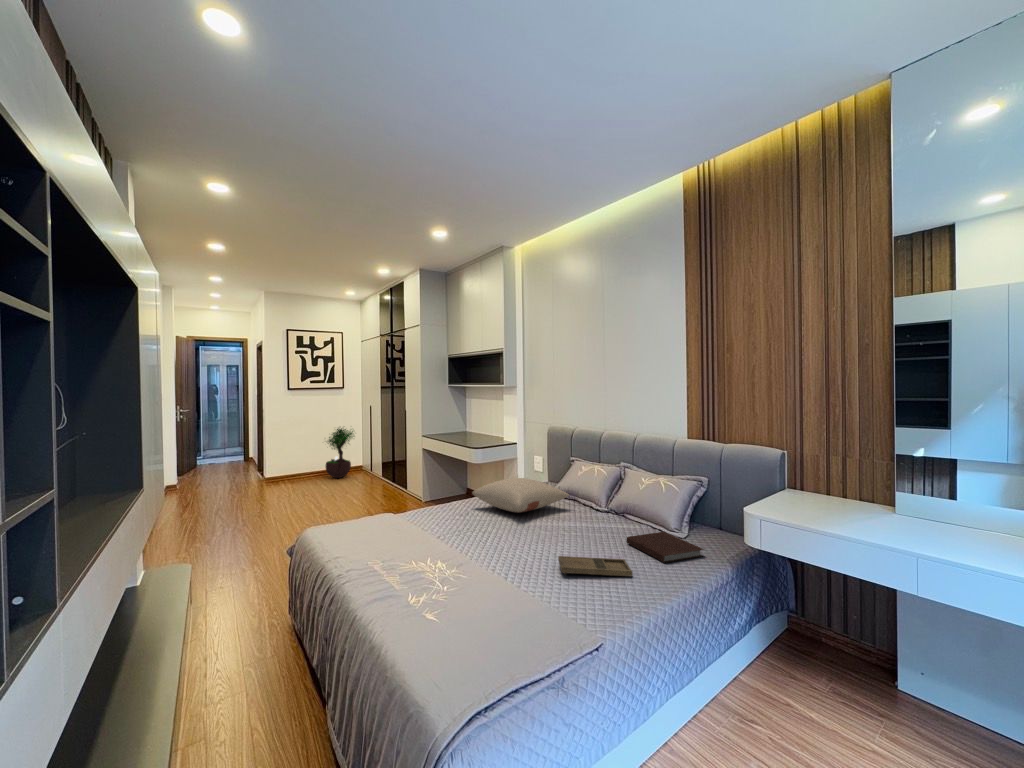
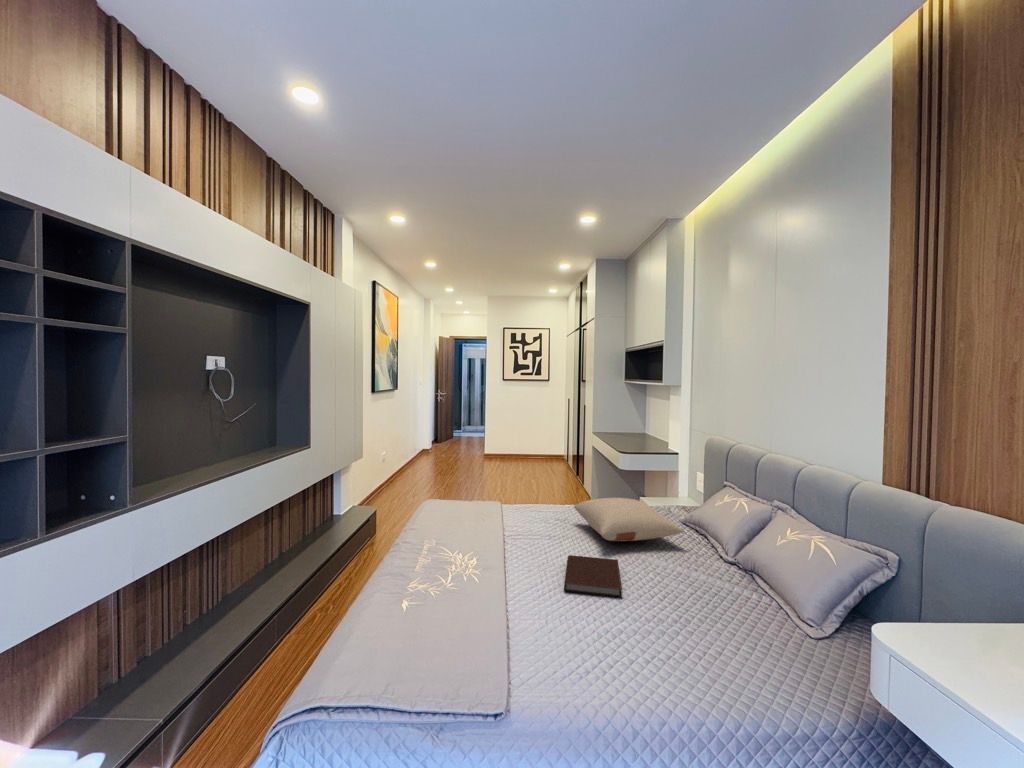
potted tree: present [326,428,354,478] -> none [528,411,558,461]
notebook: present [627,532,704,563] -> present [564,555,622,598]
tray: present [558,556,632,576] -> none [568,617,671,683]

